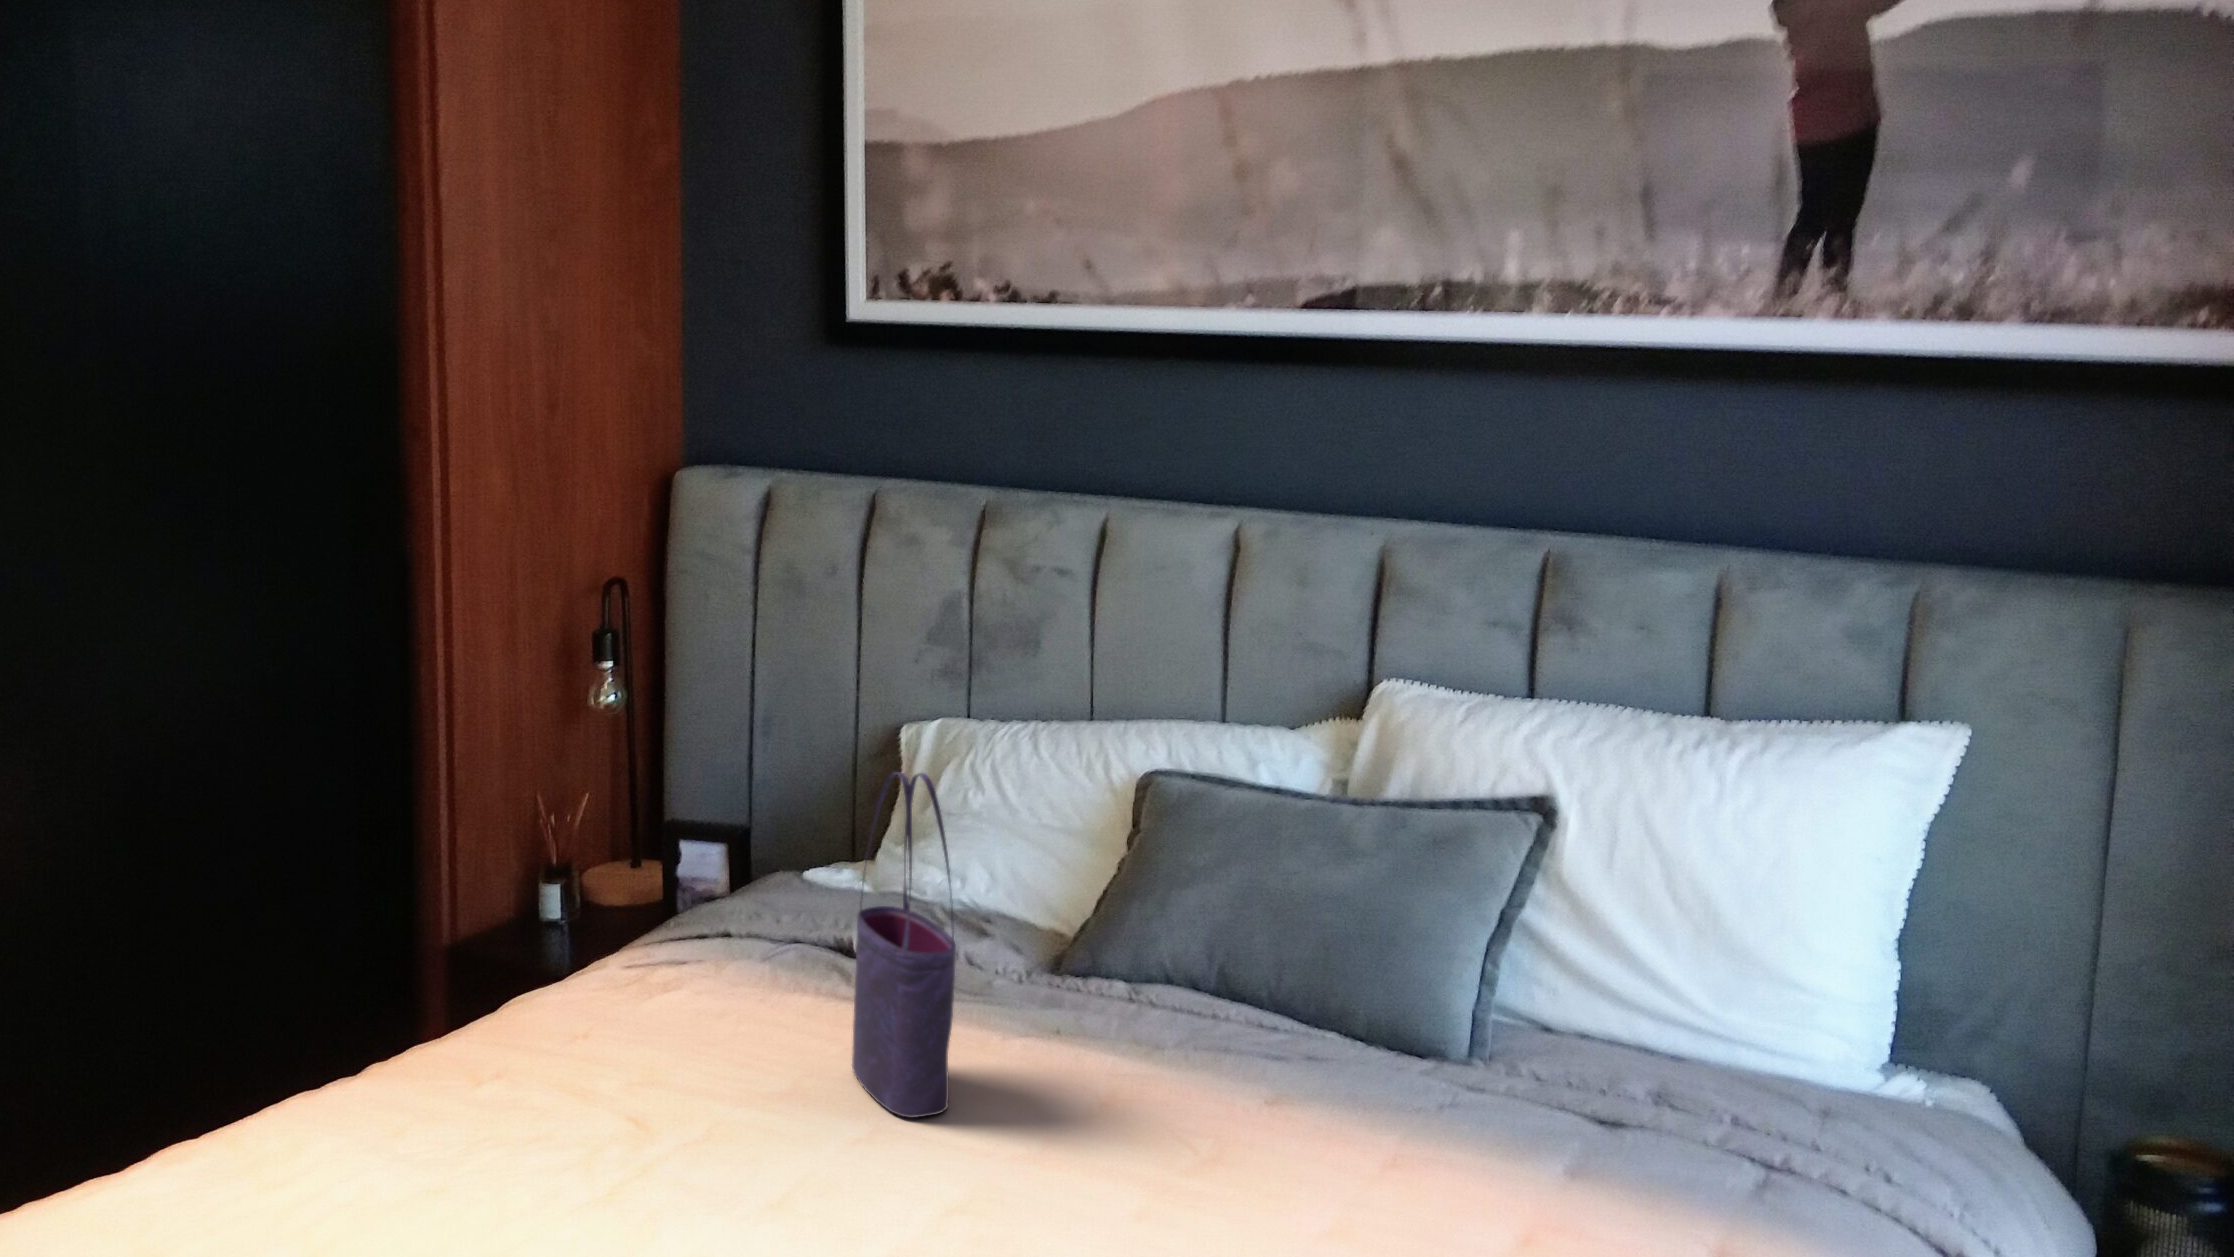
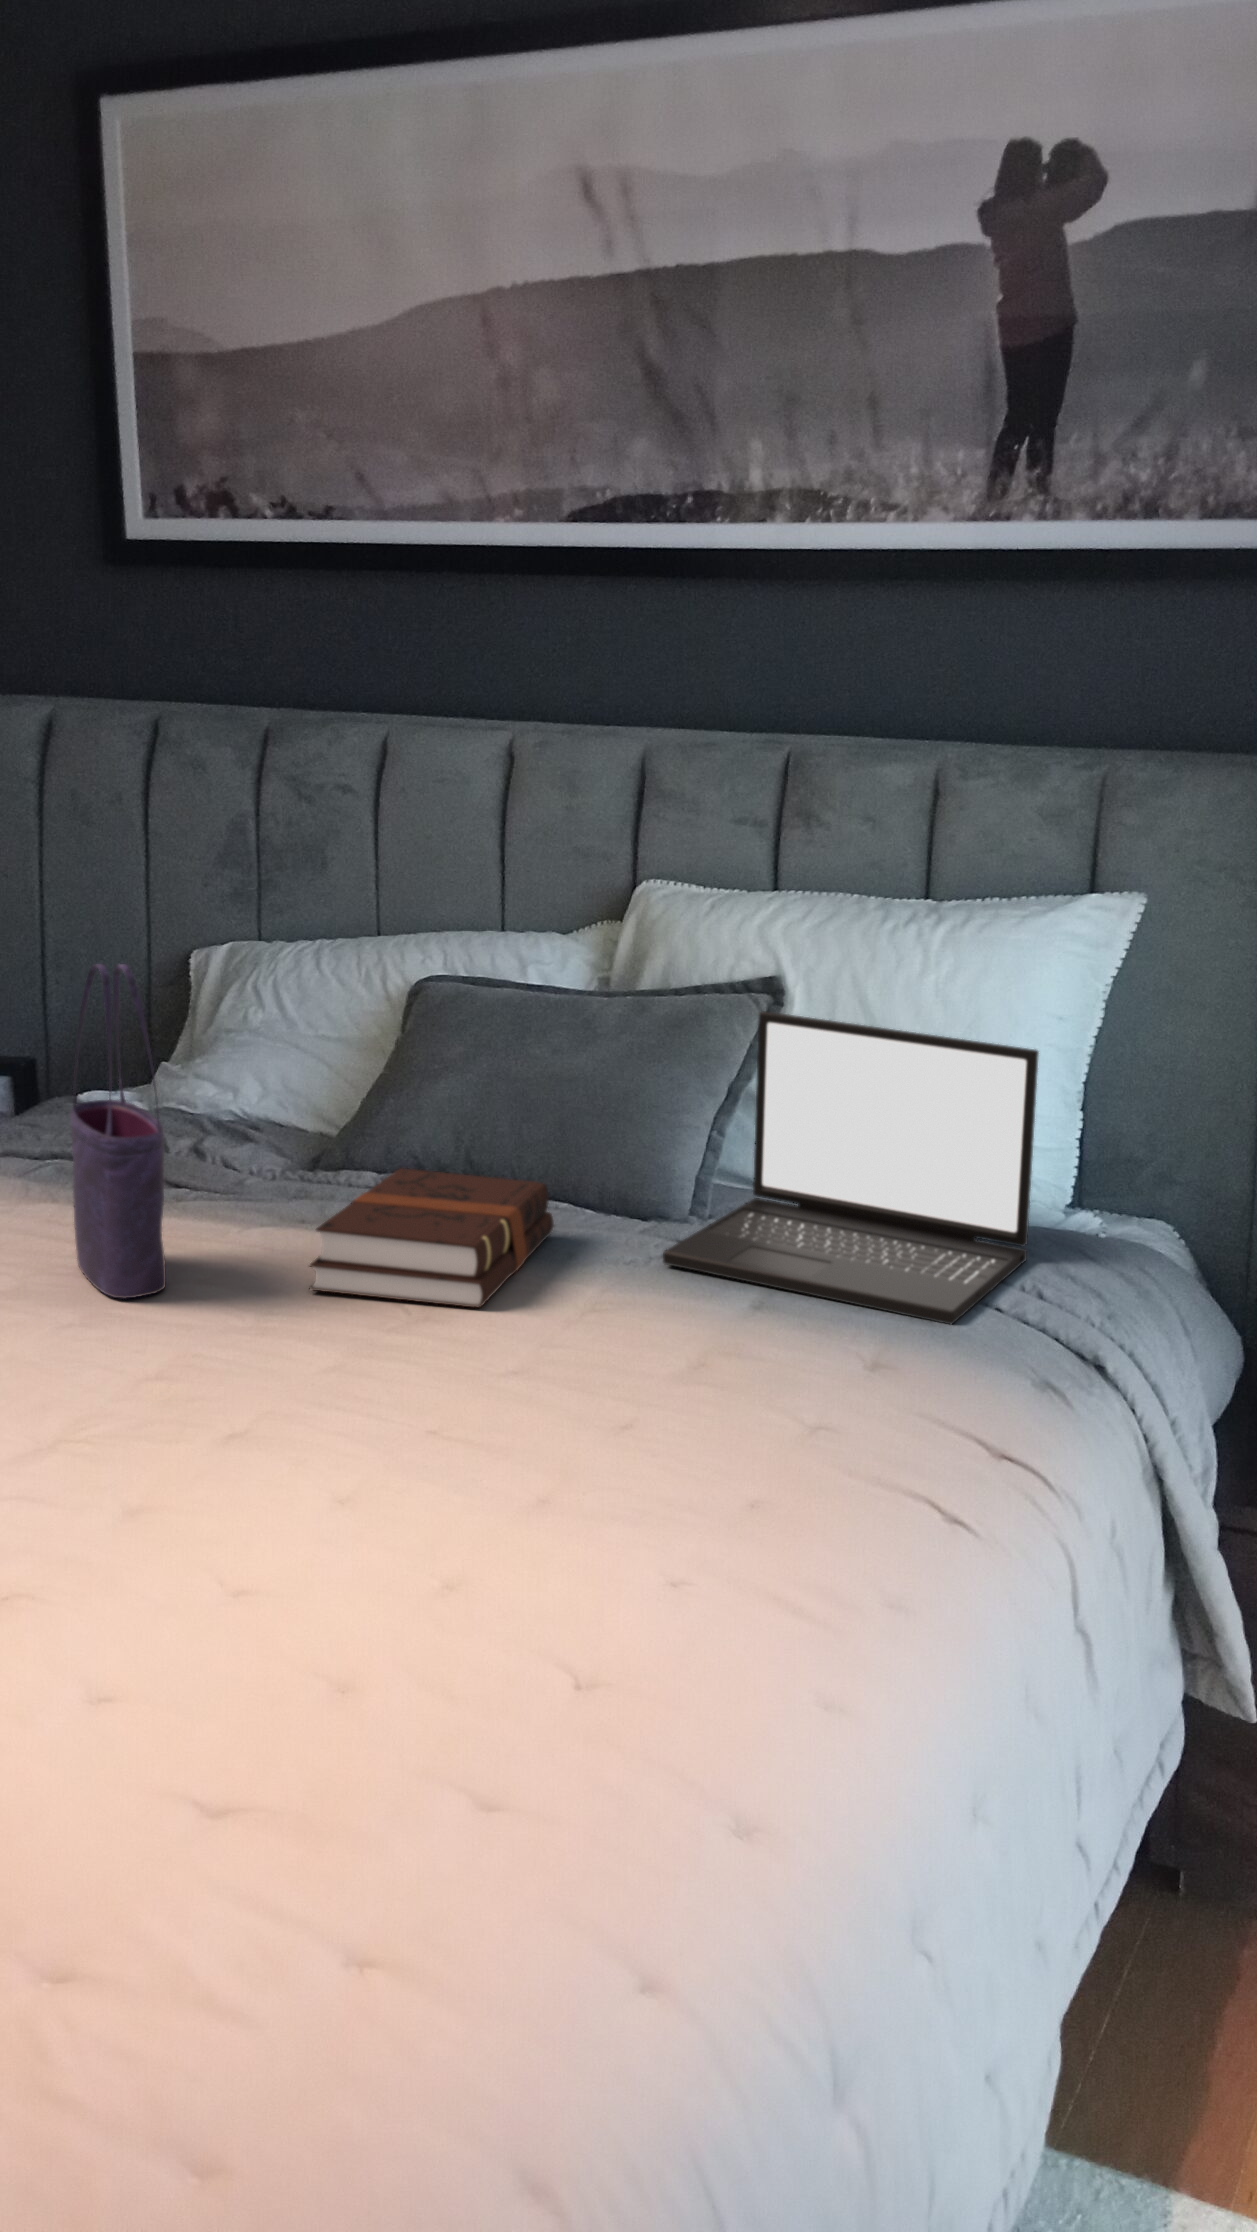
laptop: none [1460,843,1886,1216] -> present [663,1011,1039,1324]
hardback book: none [1095,988,1332,1156] -> present [309,1169,554,1308]

